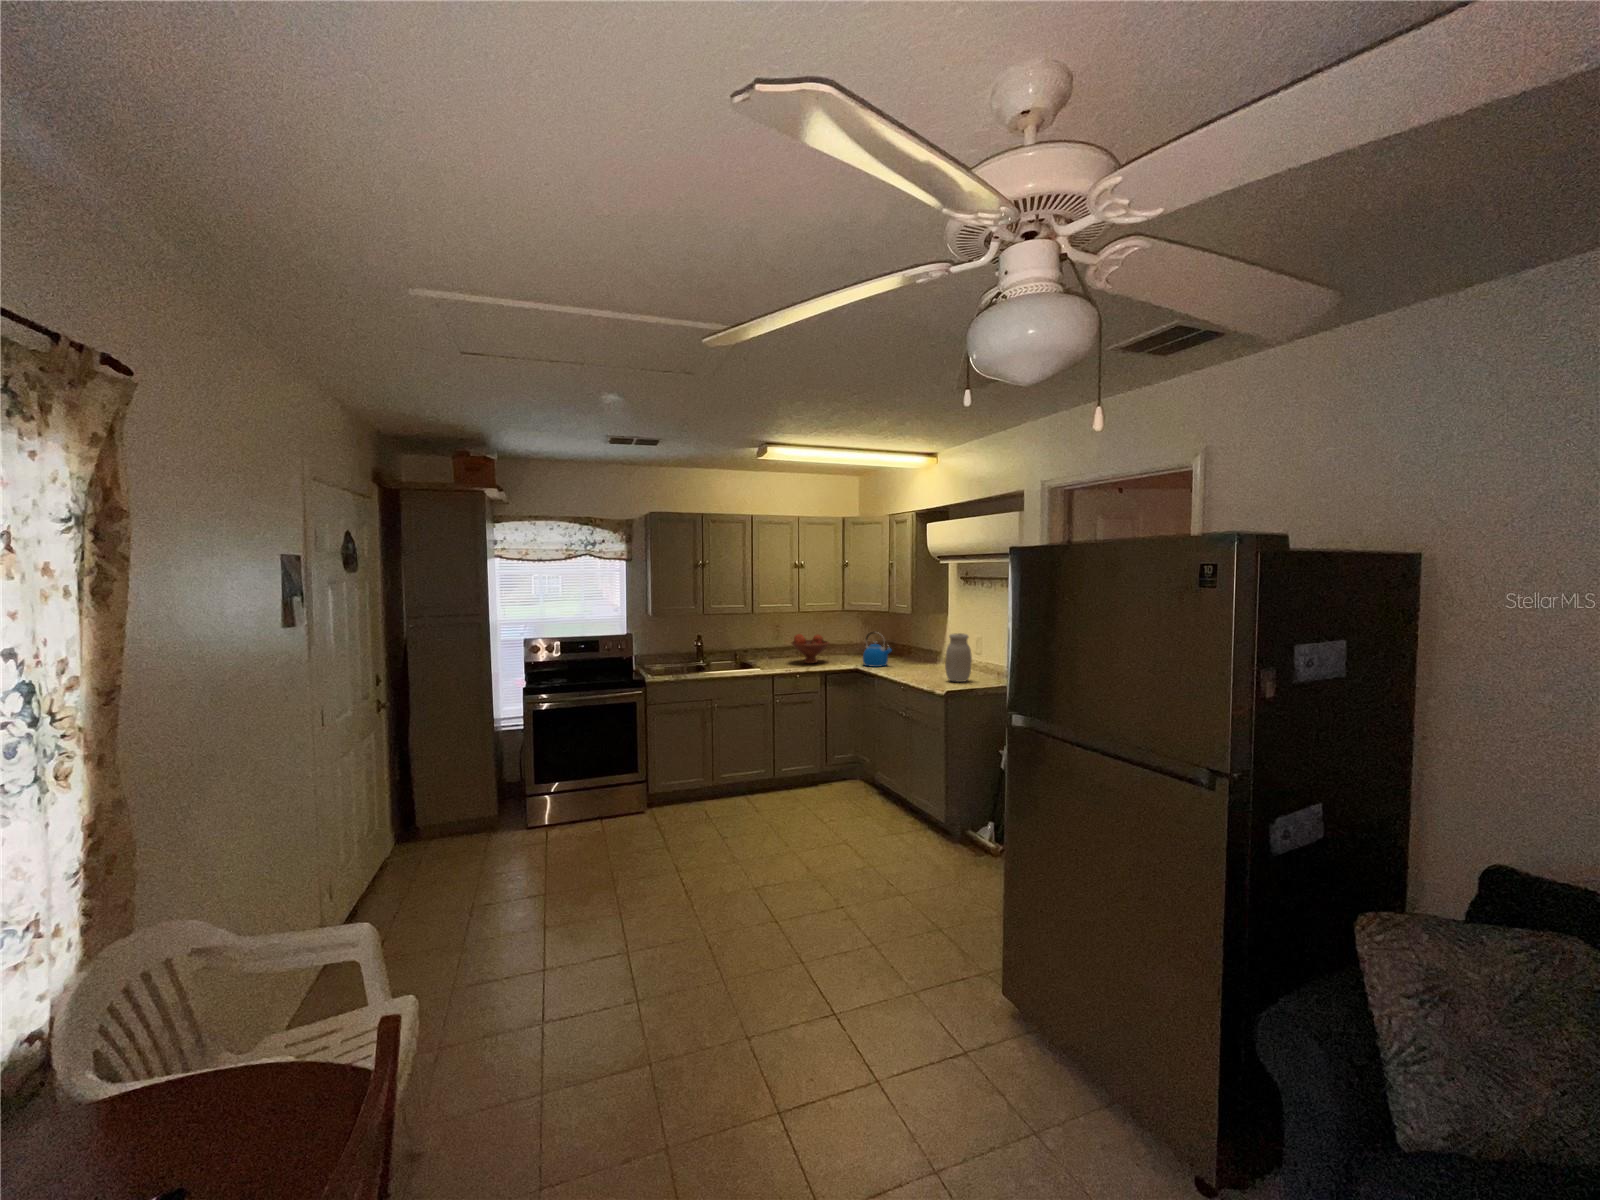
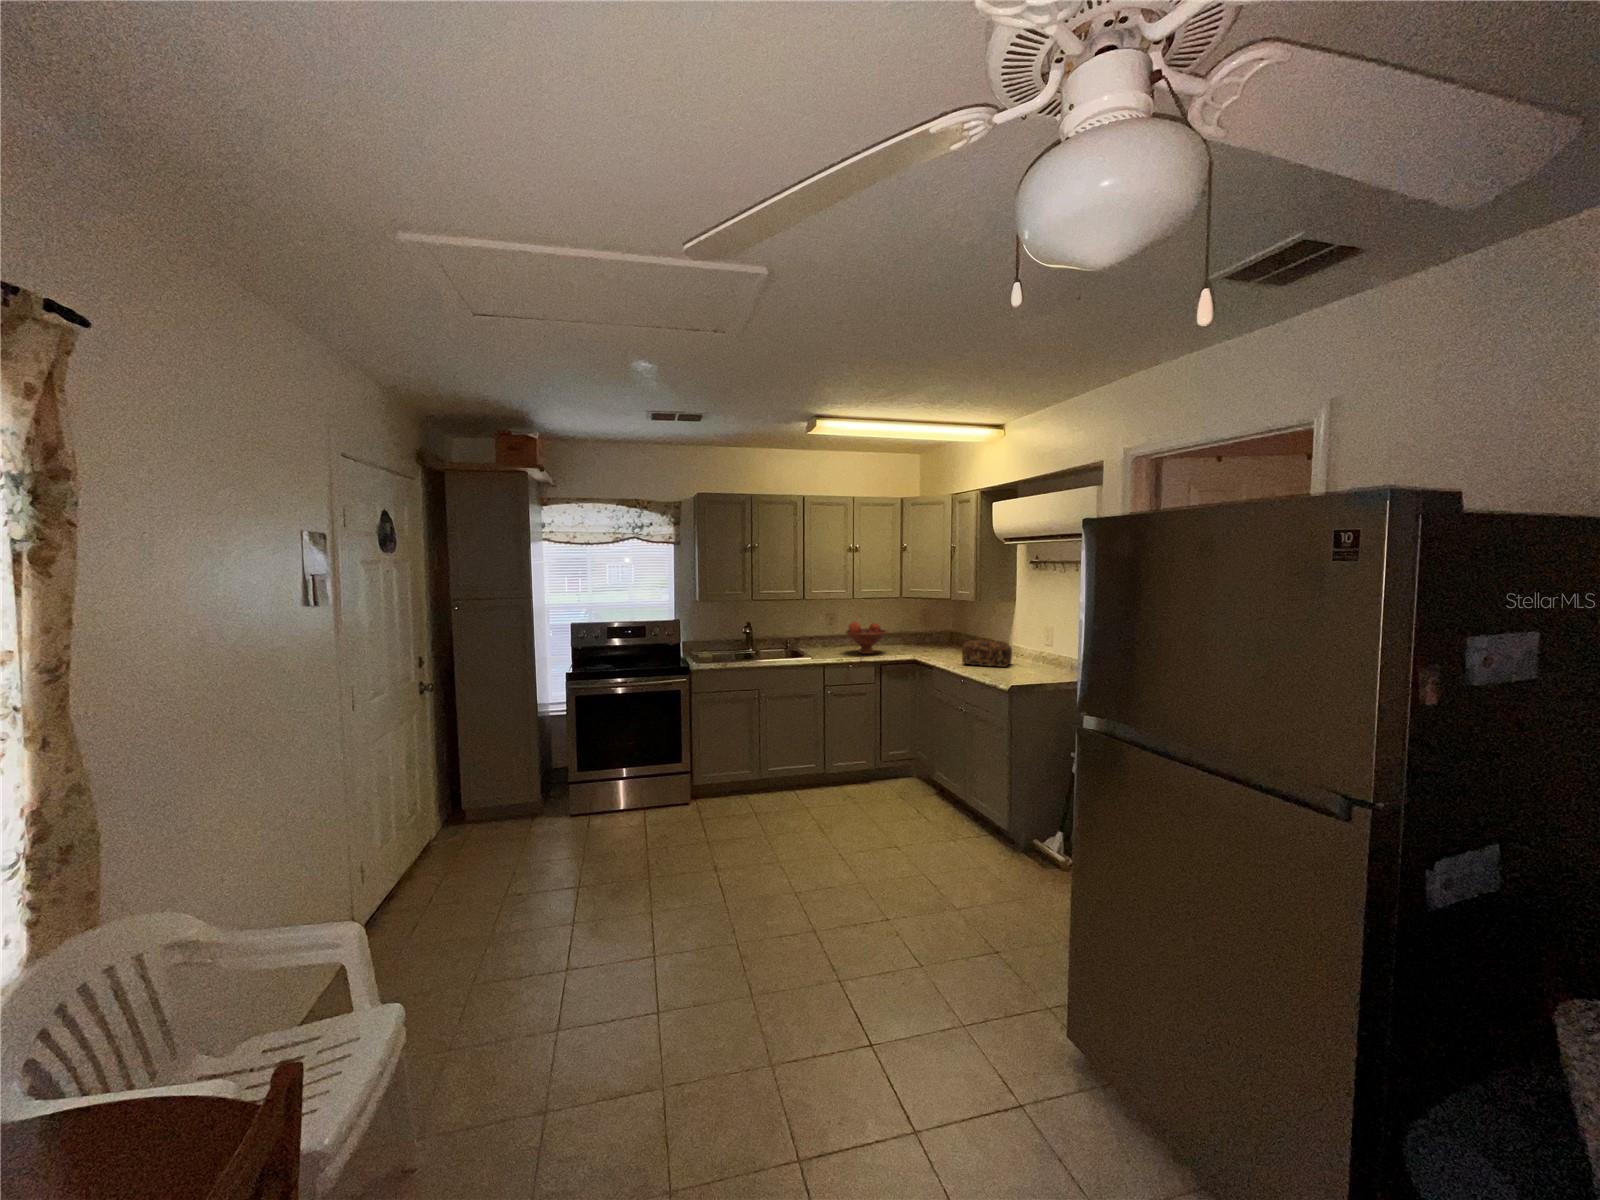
kettle: present [863,632,892,667] -> none [923,620,956,658]
jar: present [945,633,972,682] -> none [1014,622,1045,677]
bread loaf: none [898,650,942,673] -> present [962,640,1012,667]

